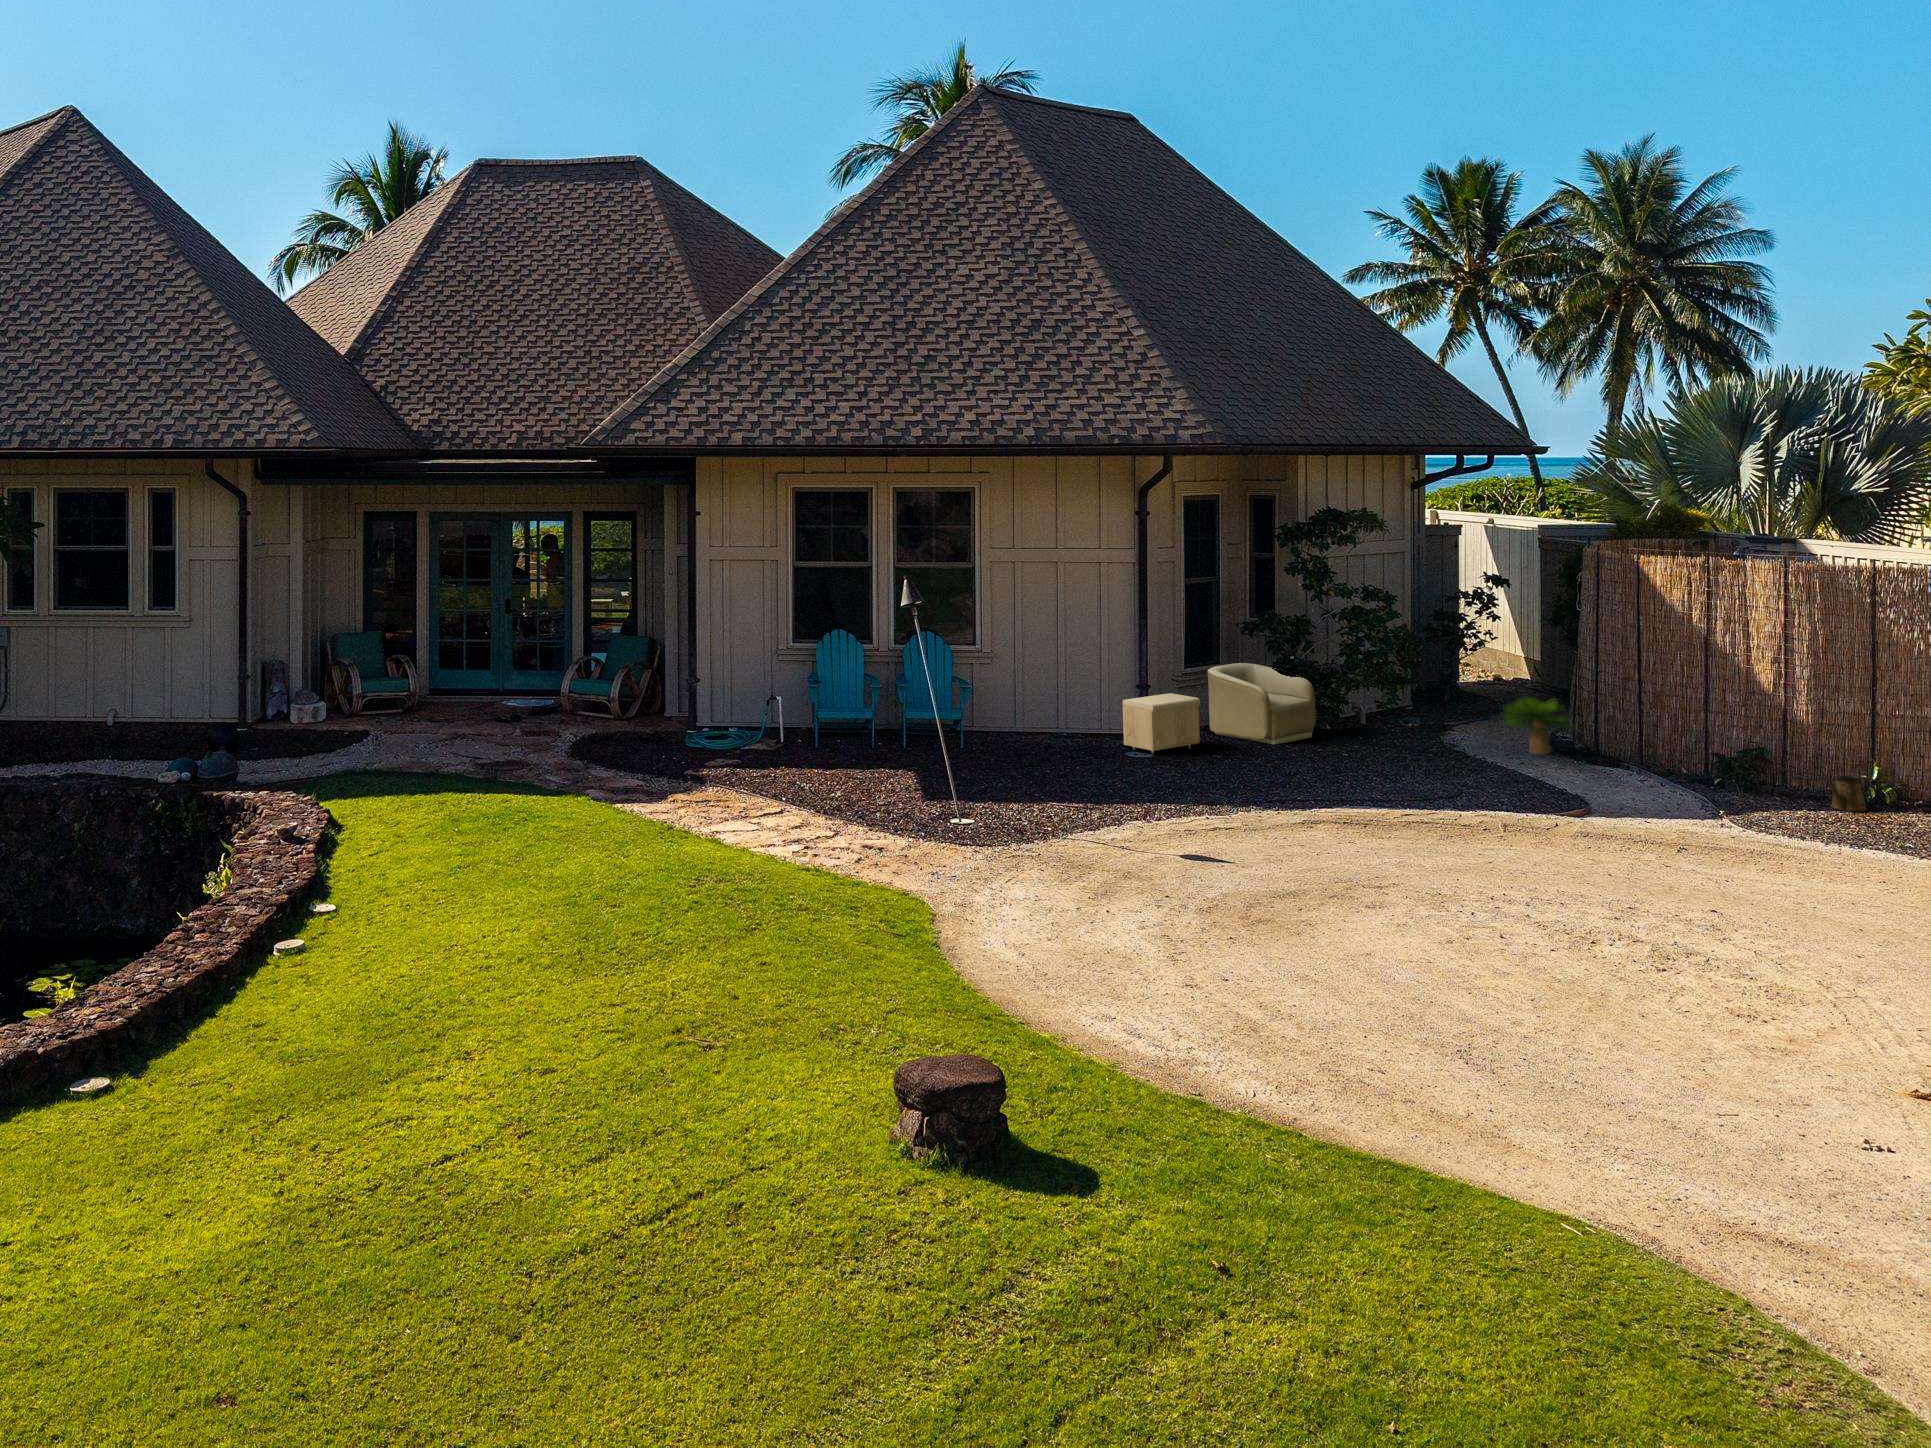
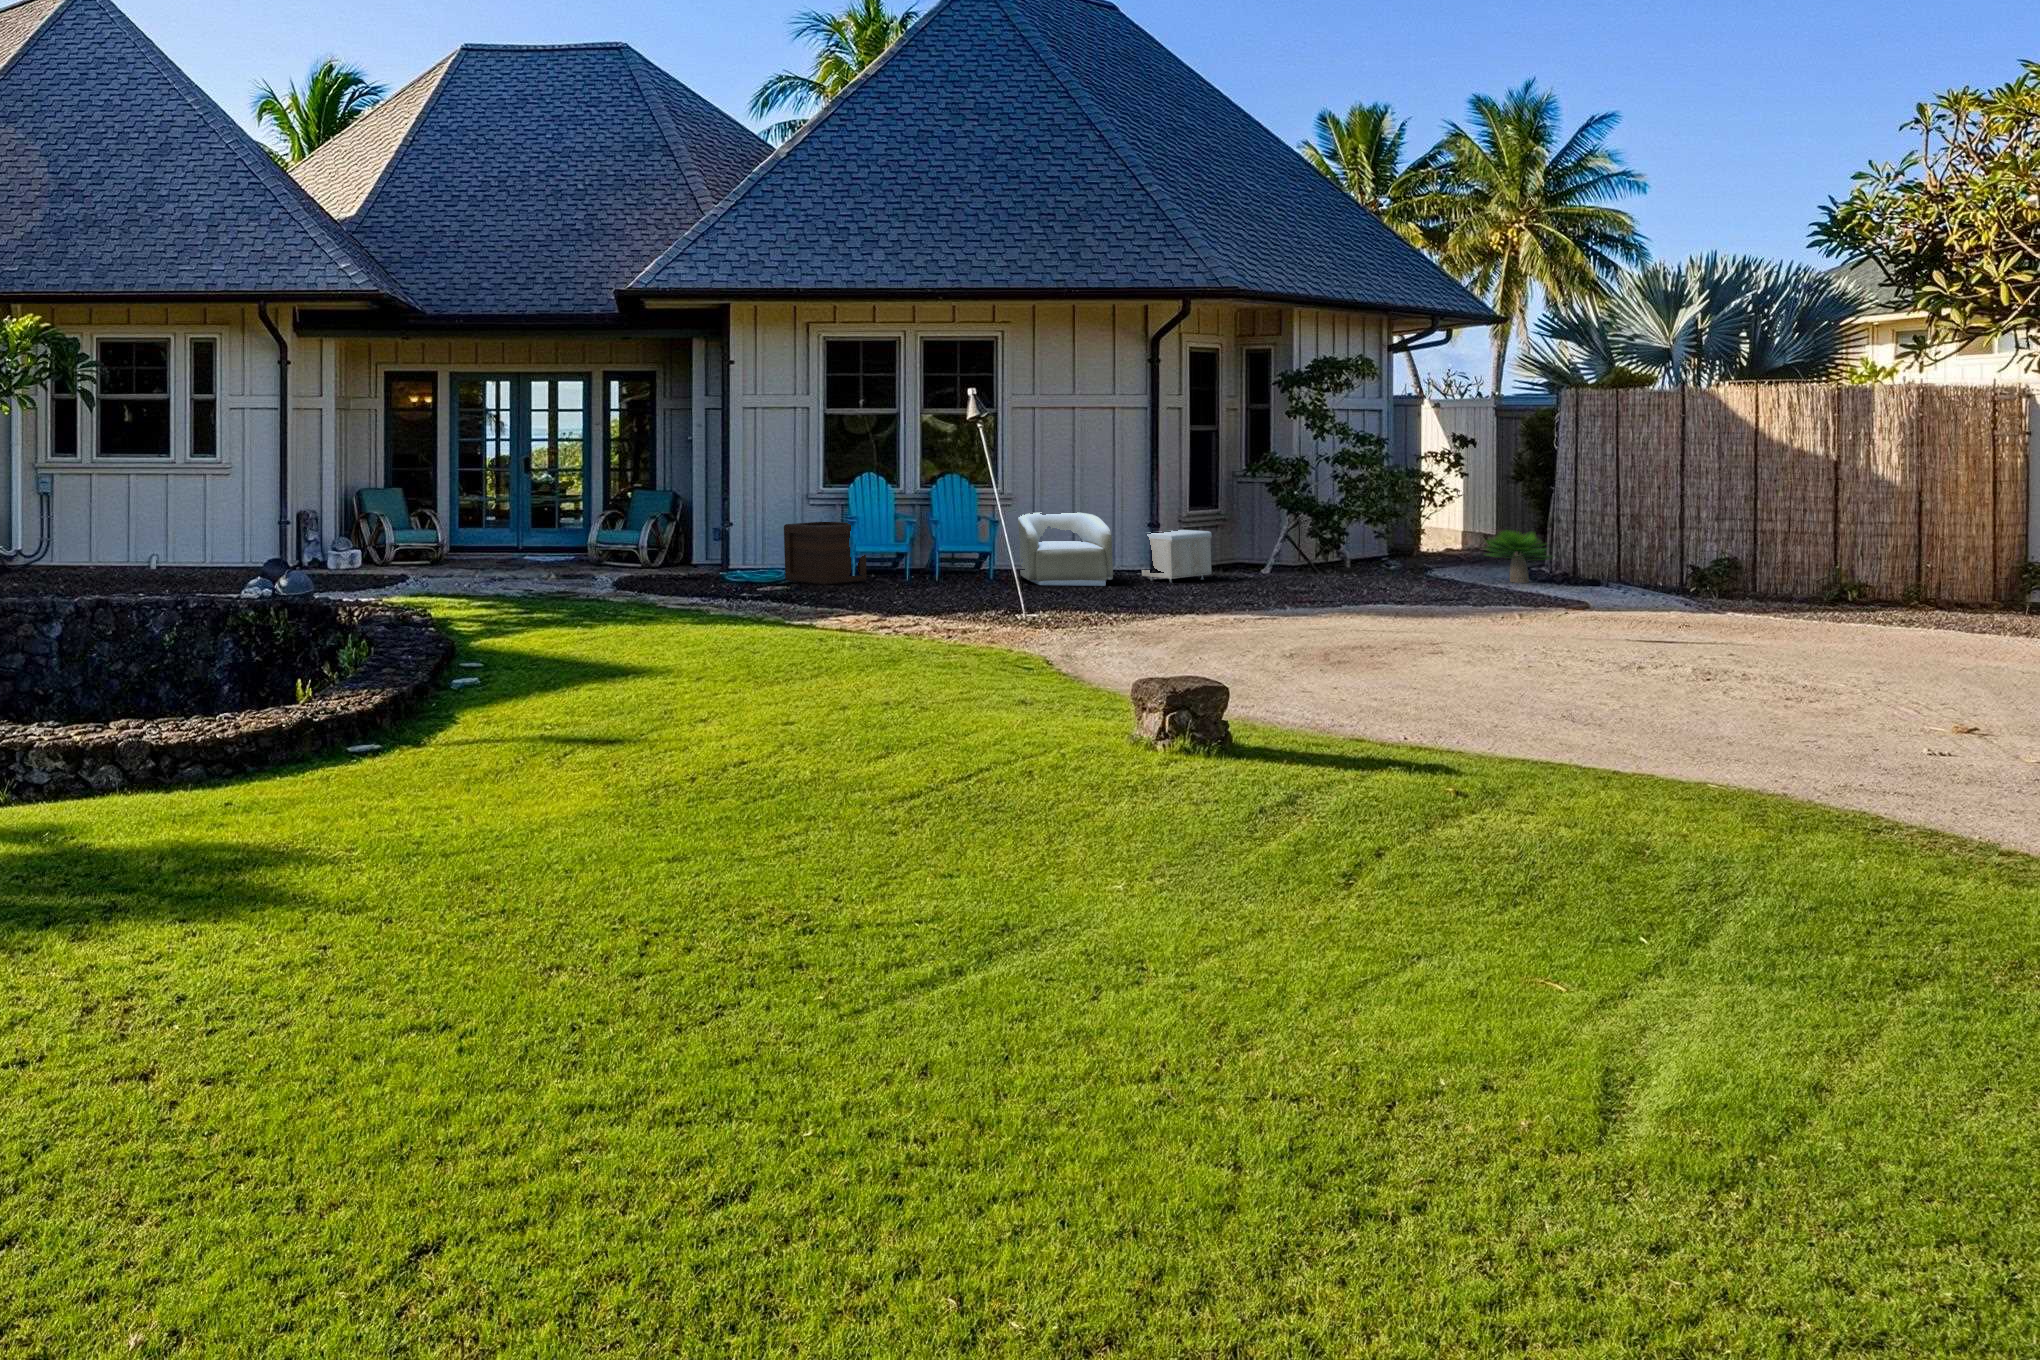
armchair: present [1208,663,1315,744] -> present [1018,513,1113,586]
wooden crate: none [741,684,826,758] -> present [784,521,867,585]
watering can: present [1825,775,1868,812] -> none [1790,575,1827,607]

